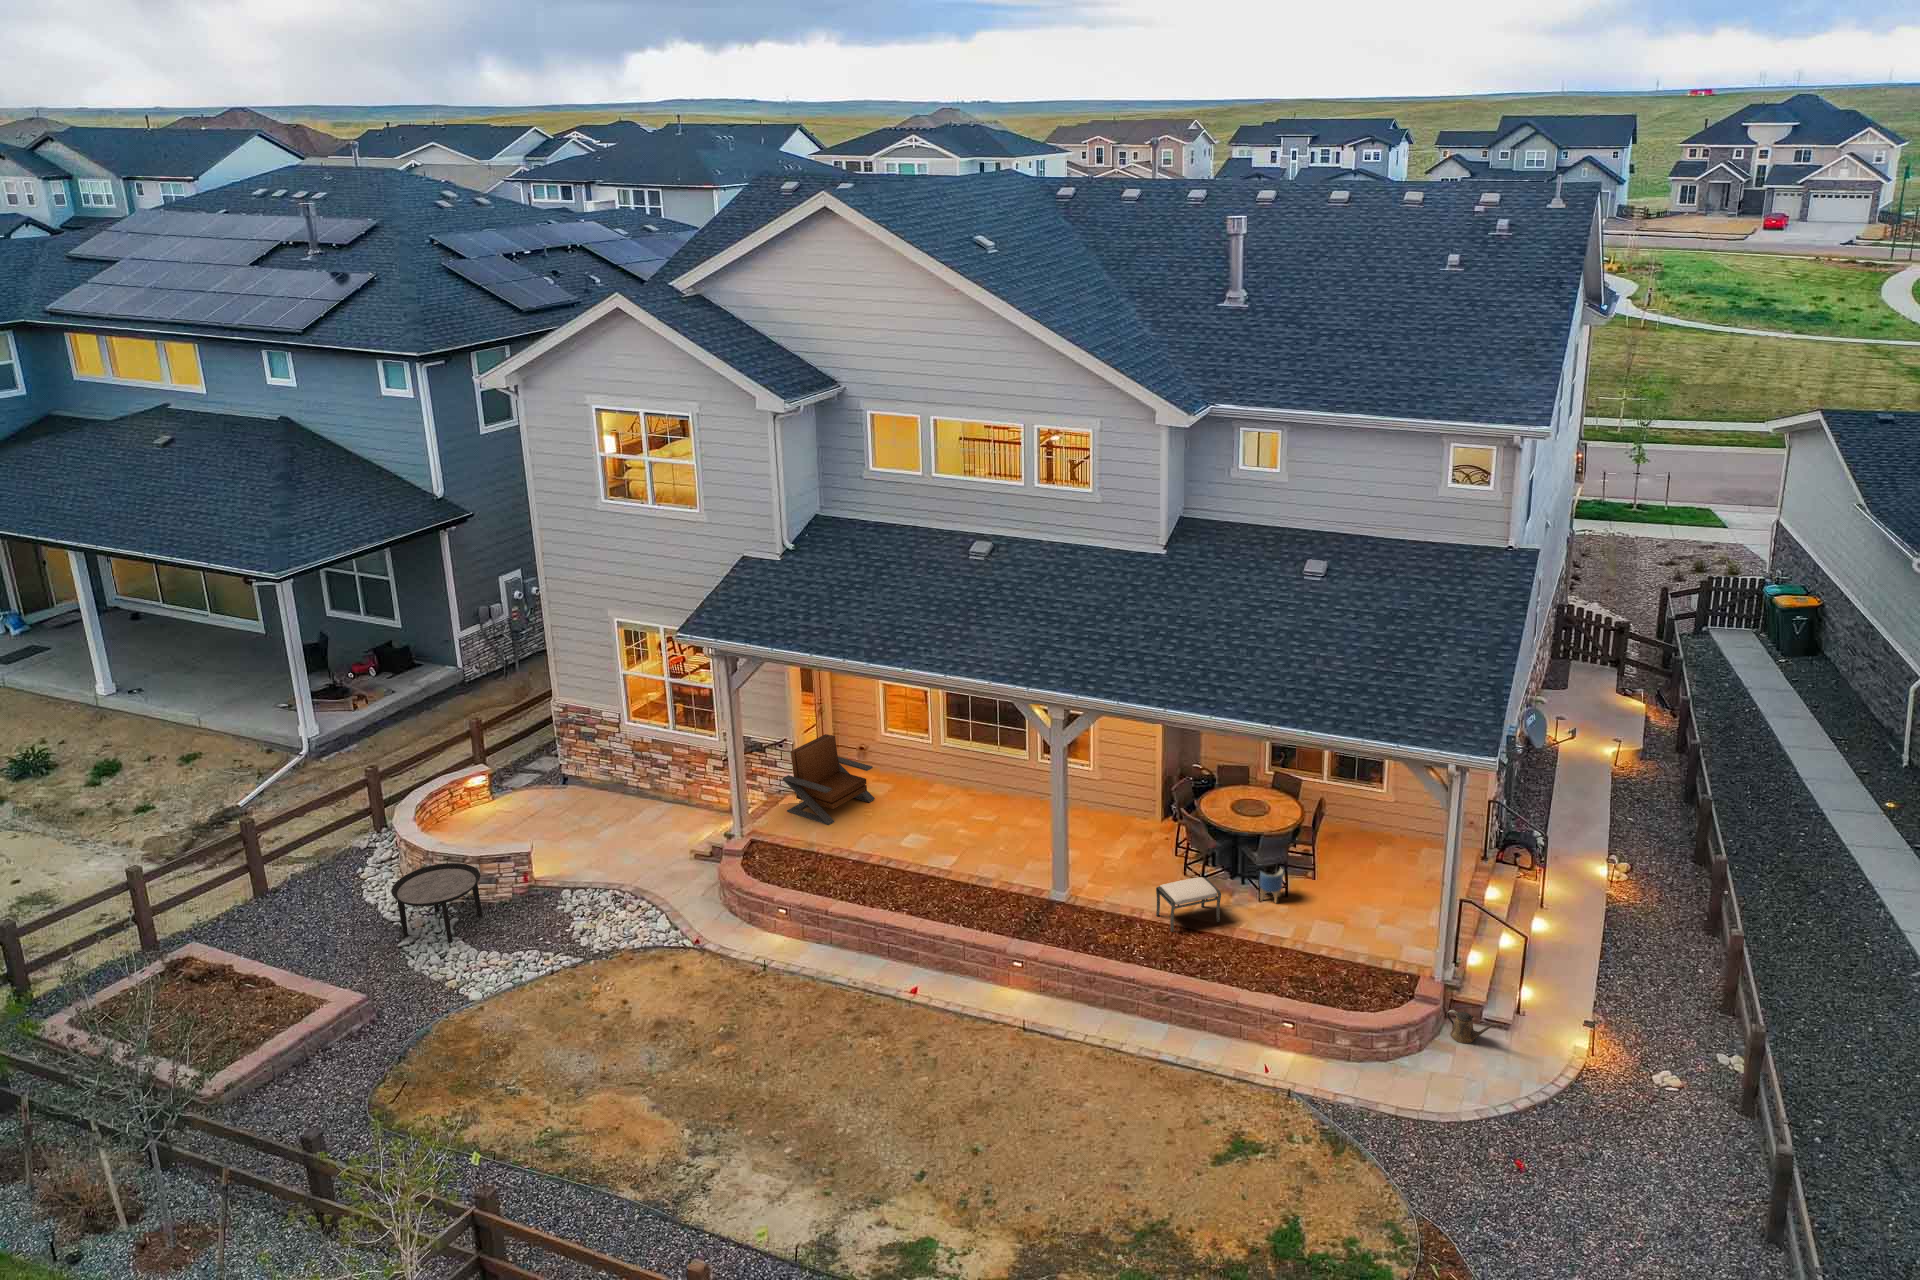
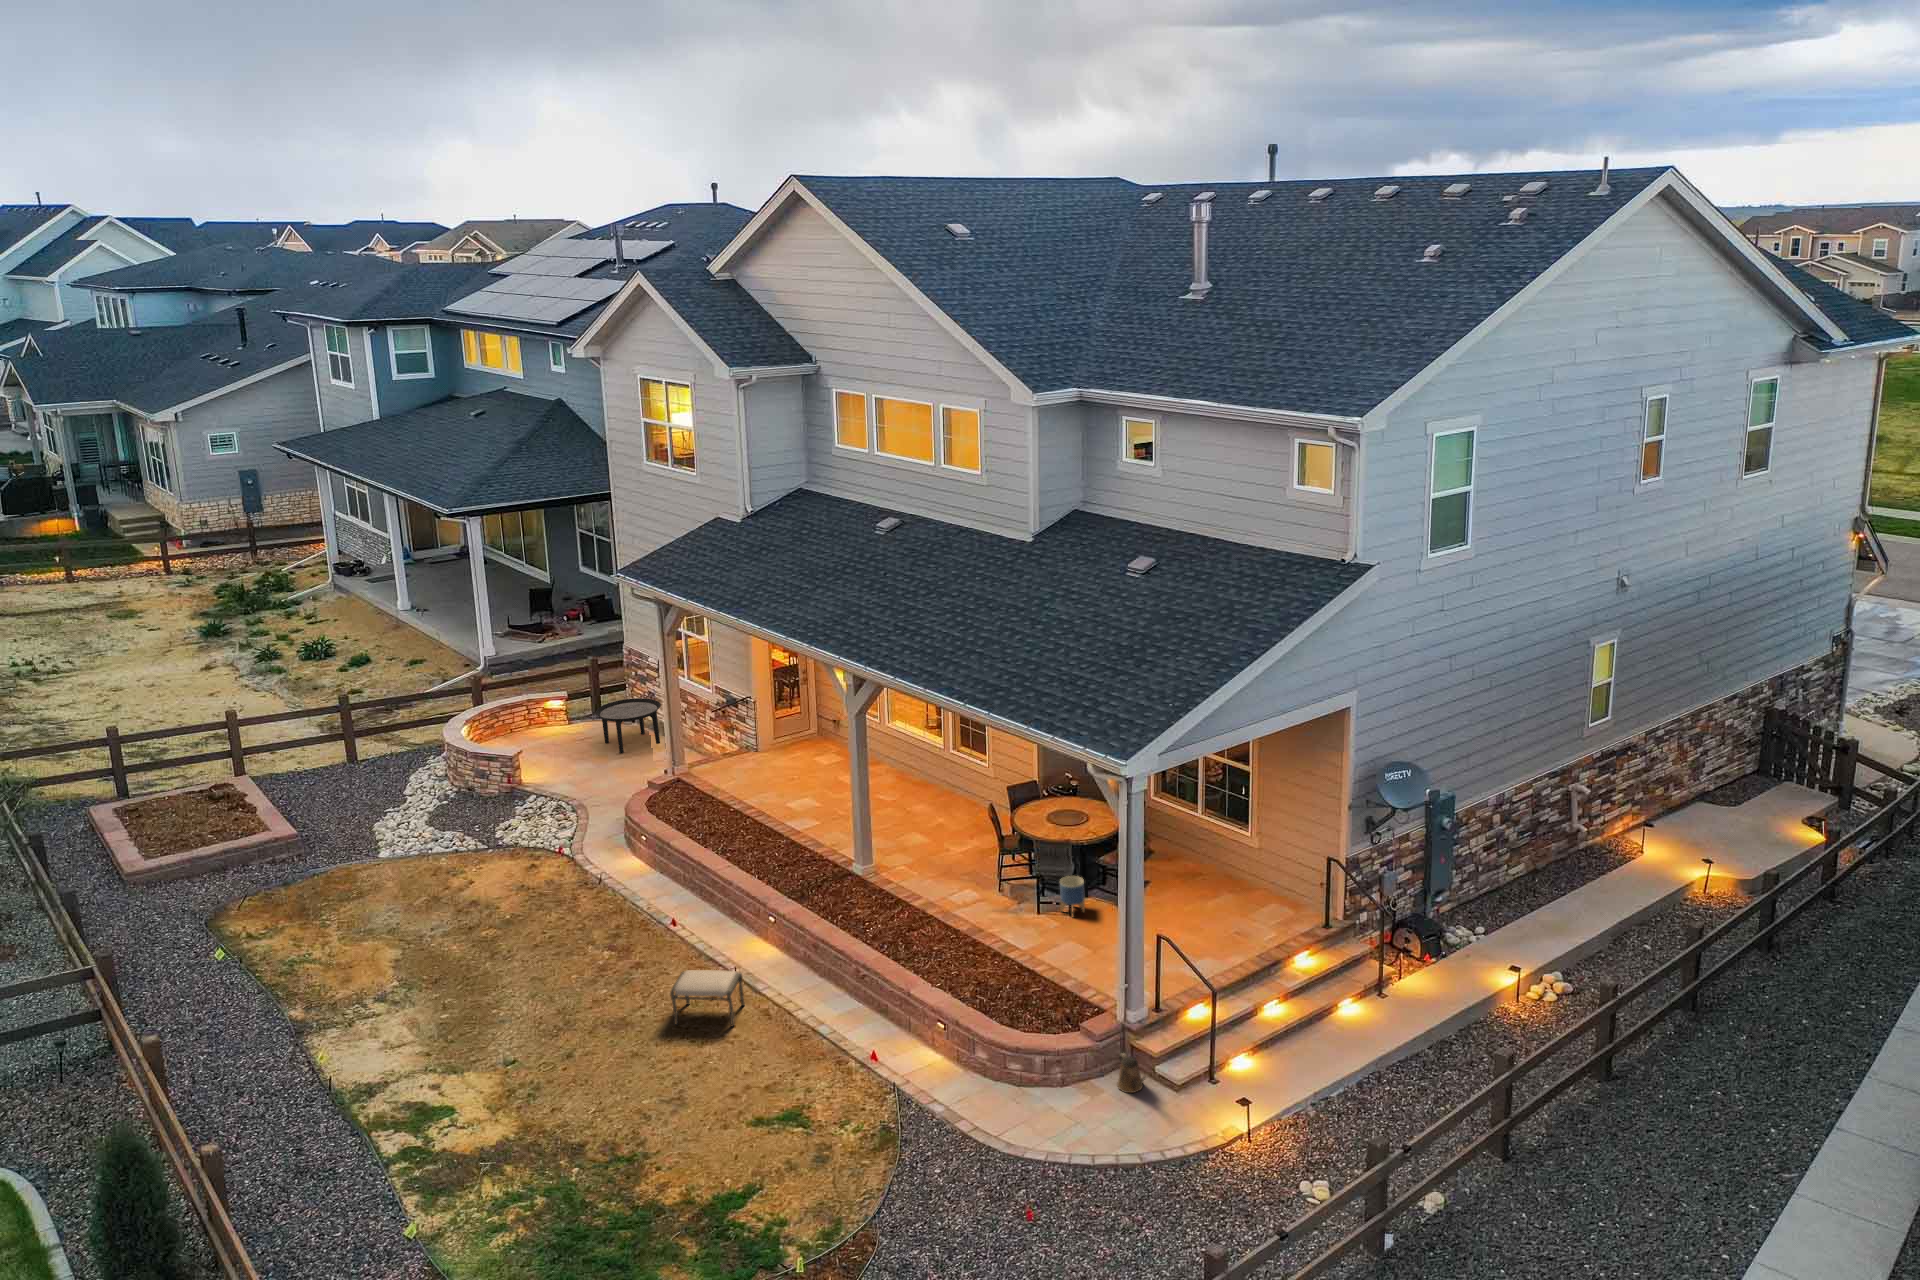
lounge chair: present [783,734,875,825] -> none [745,696,829,778]
round table: present [391,863,483,943] -> present [596,698,661,753]
ottoman: present [1156,877,1221,932] -> present [670,970,745,1026]

